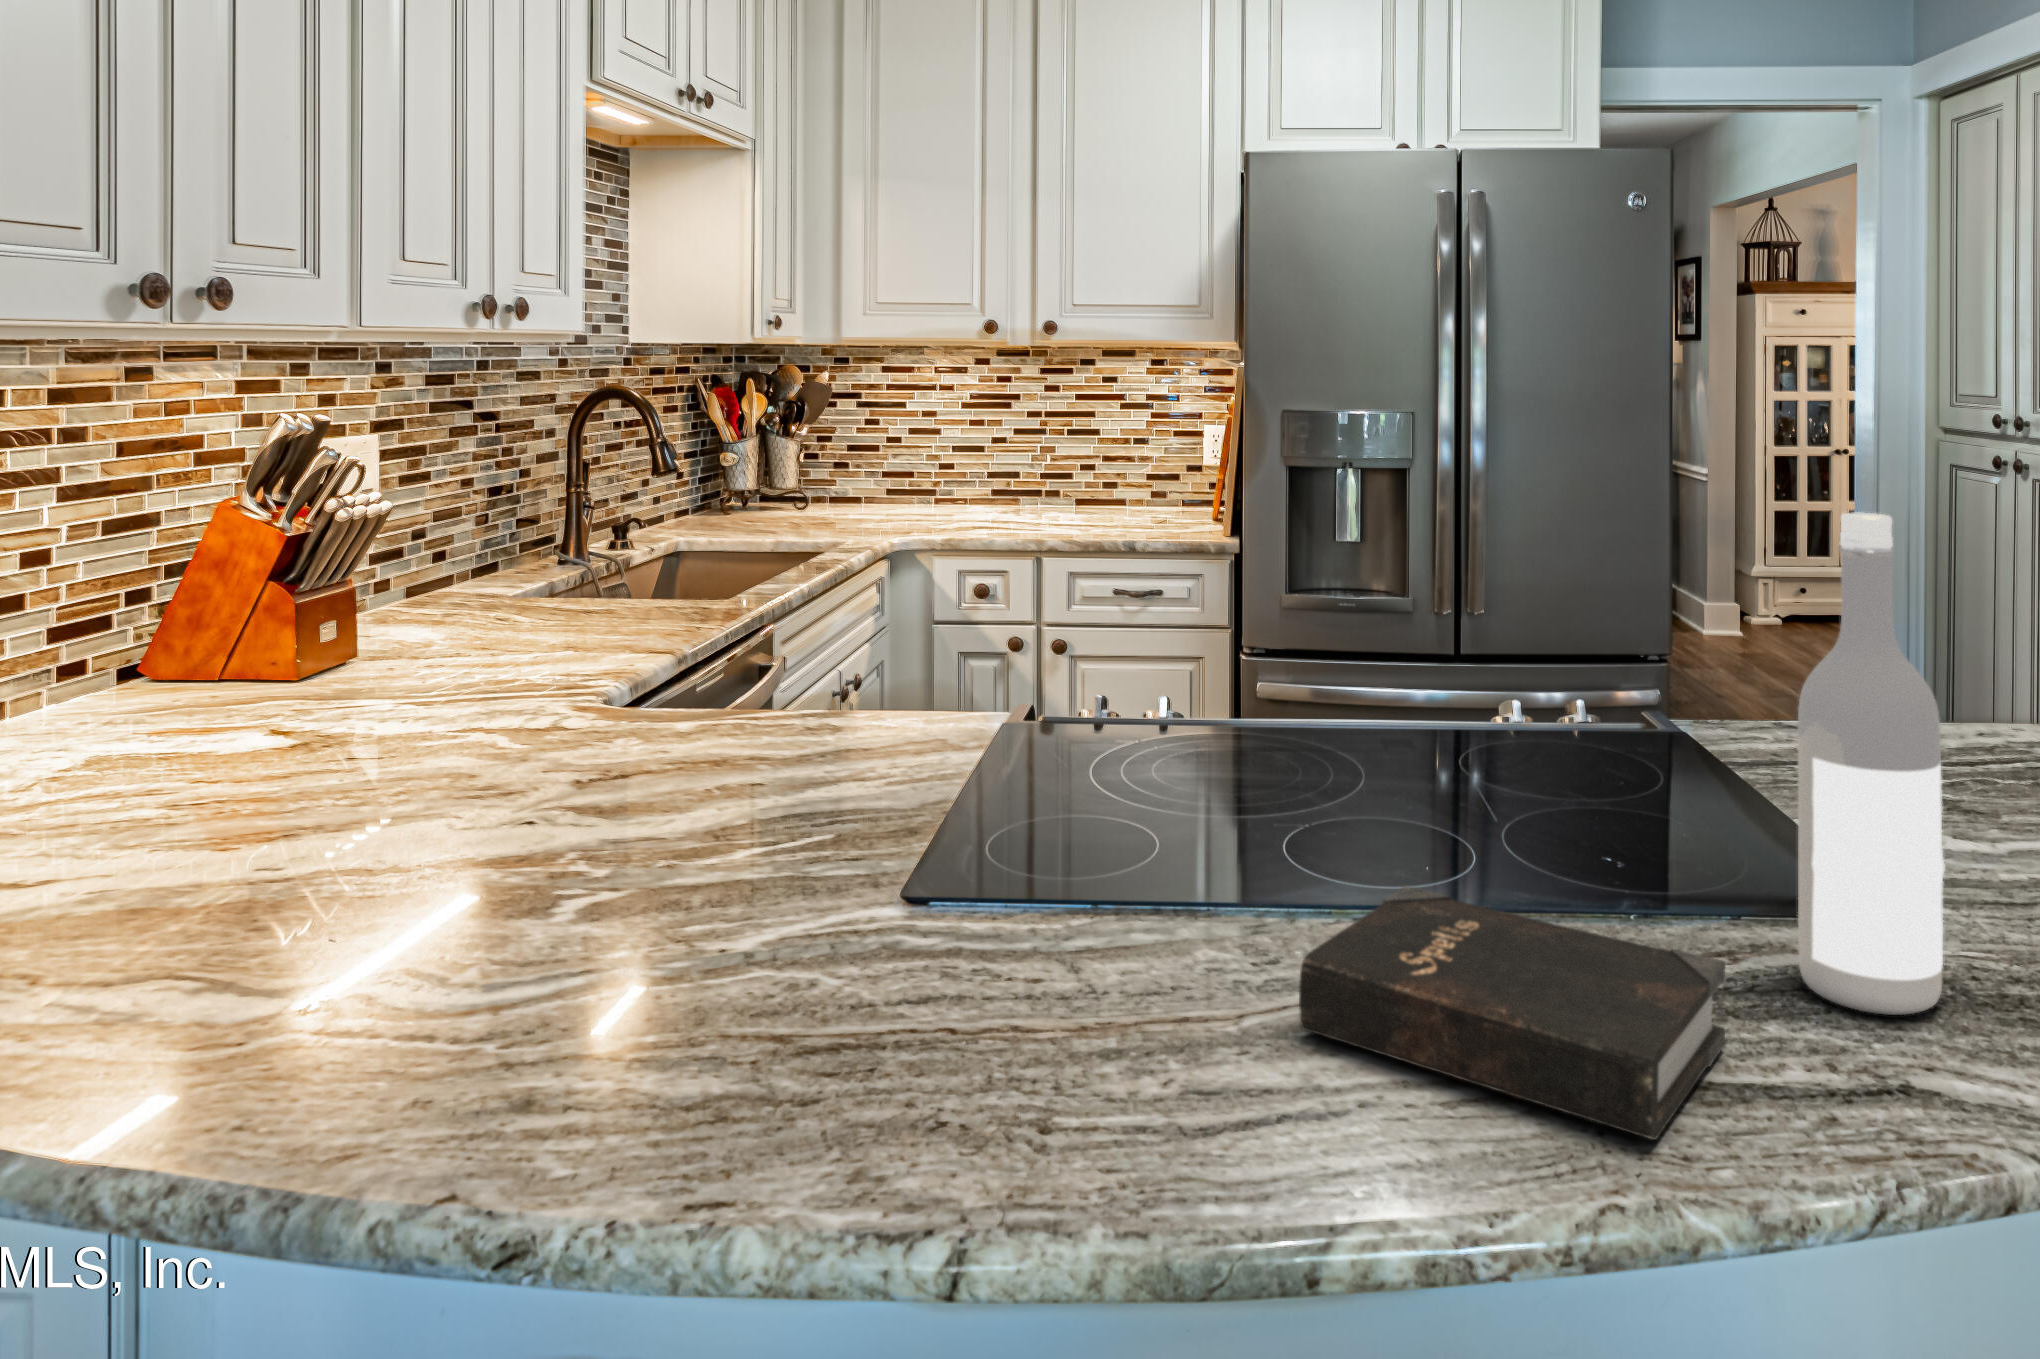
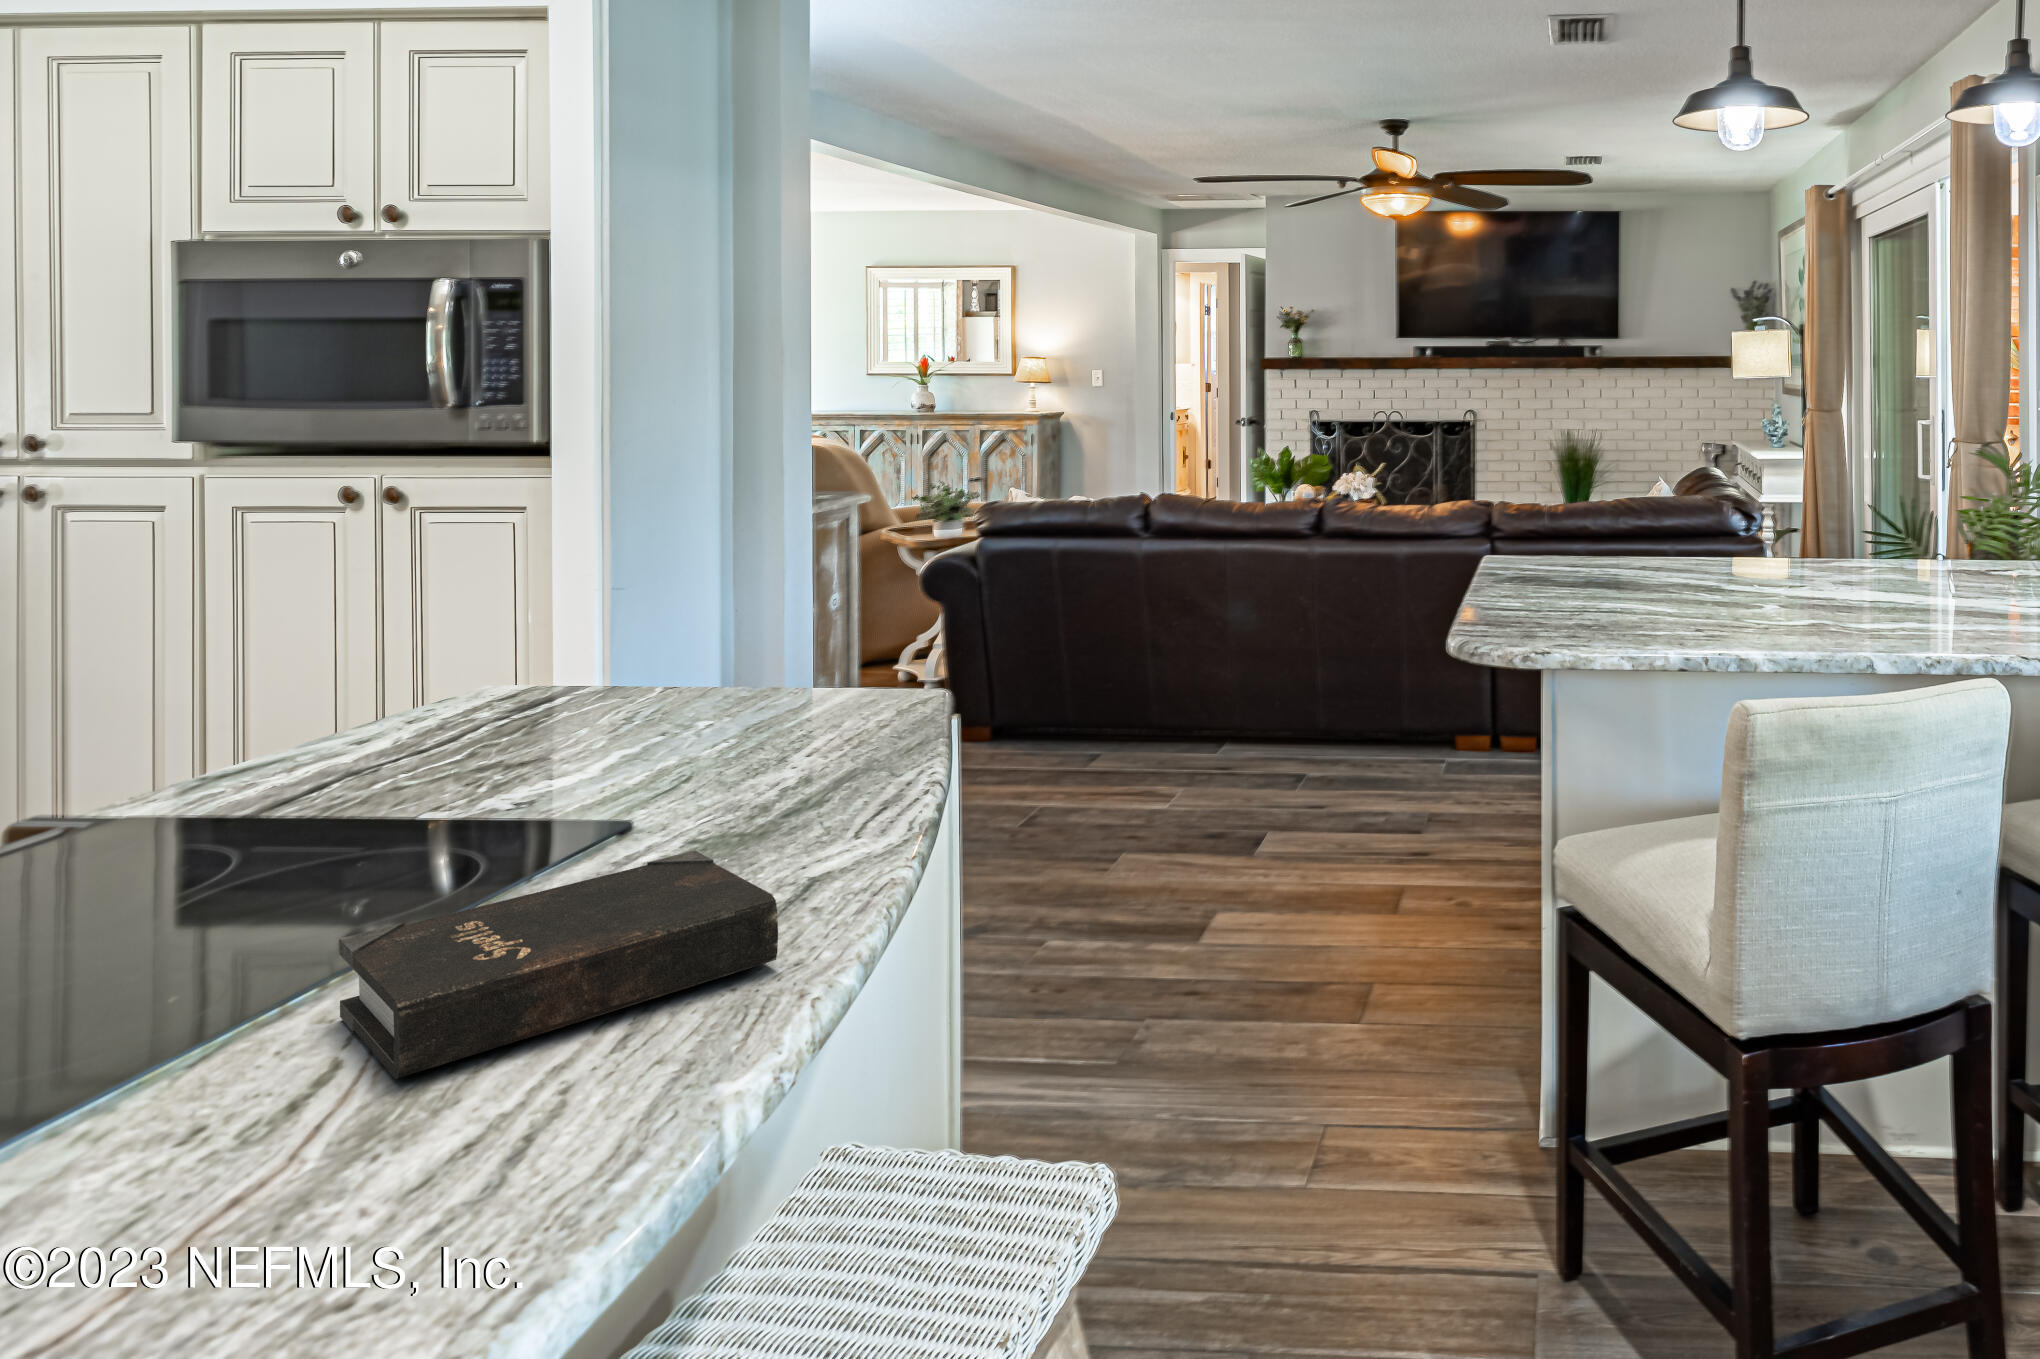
wine bottle: present [1798,513,1944,1015] -> none [638,489,756,876]

